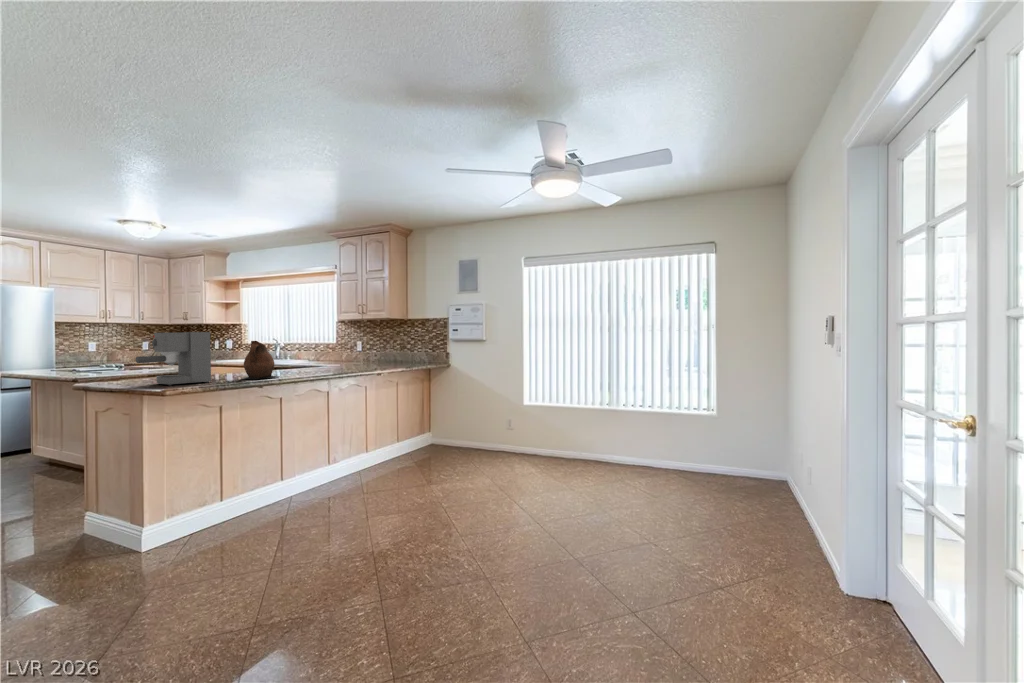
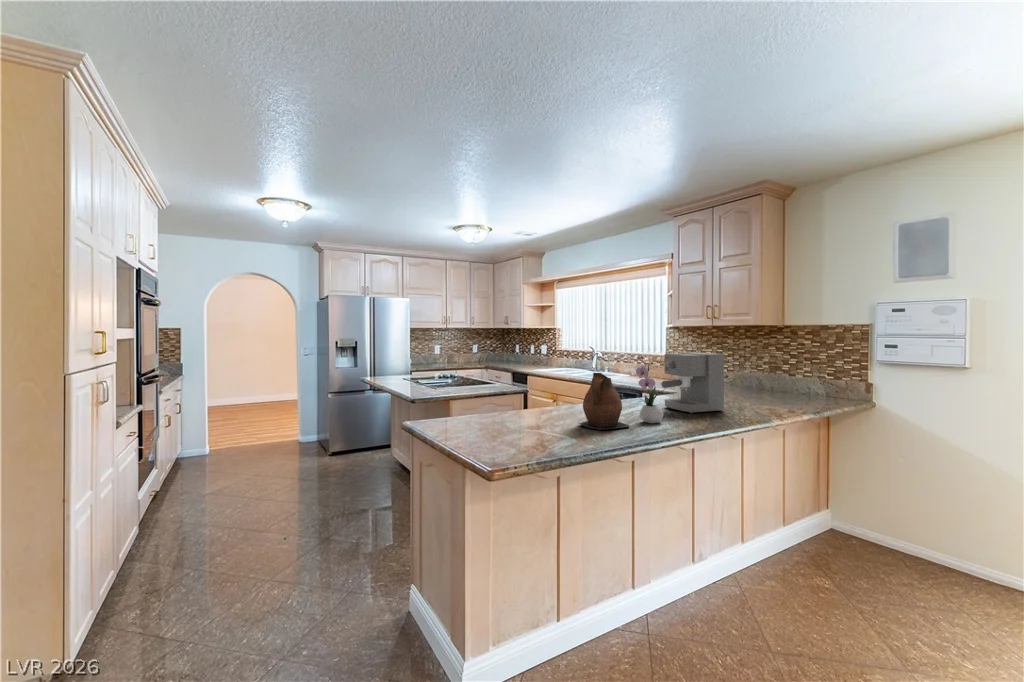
coffee maker: present [136,332,211,385] -> present [661,352,724,413]
flower arrangement: none [286,332,309,376] -> present [636,357,664,423]

